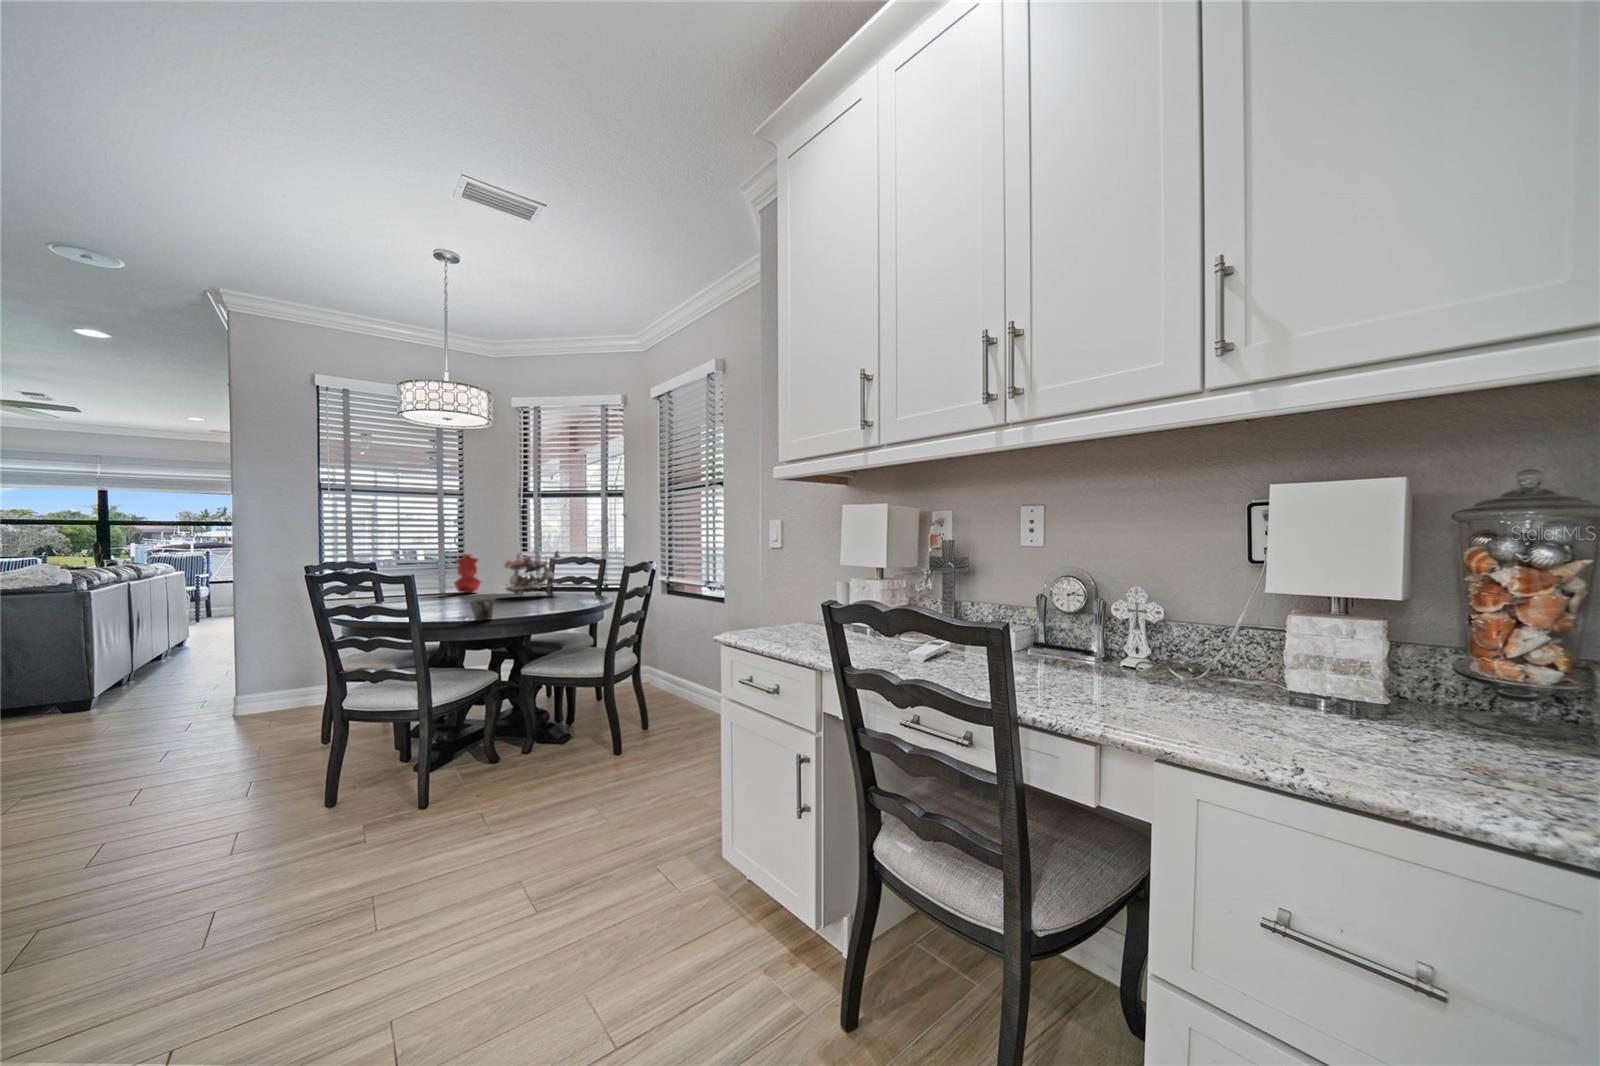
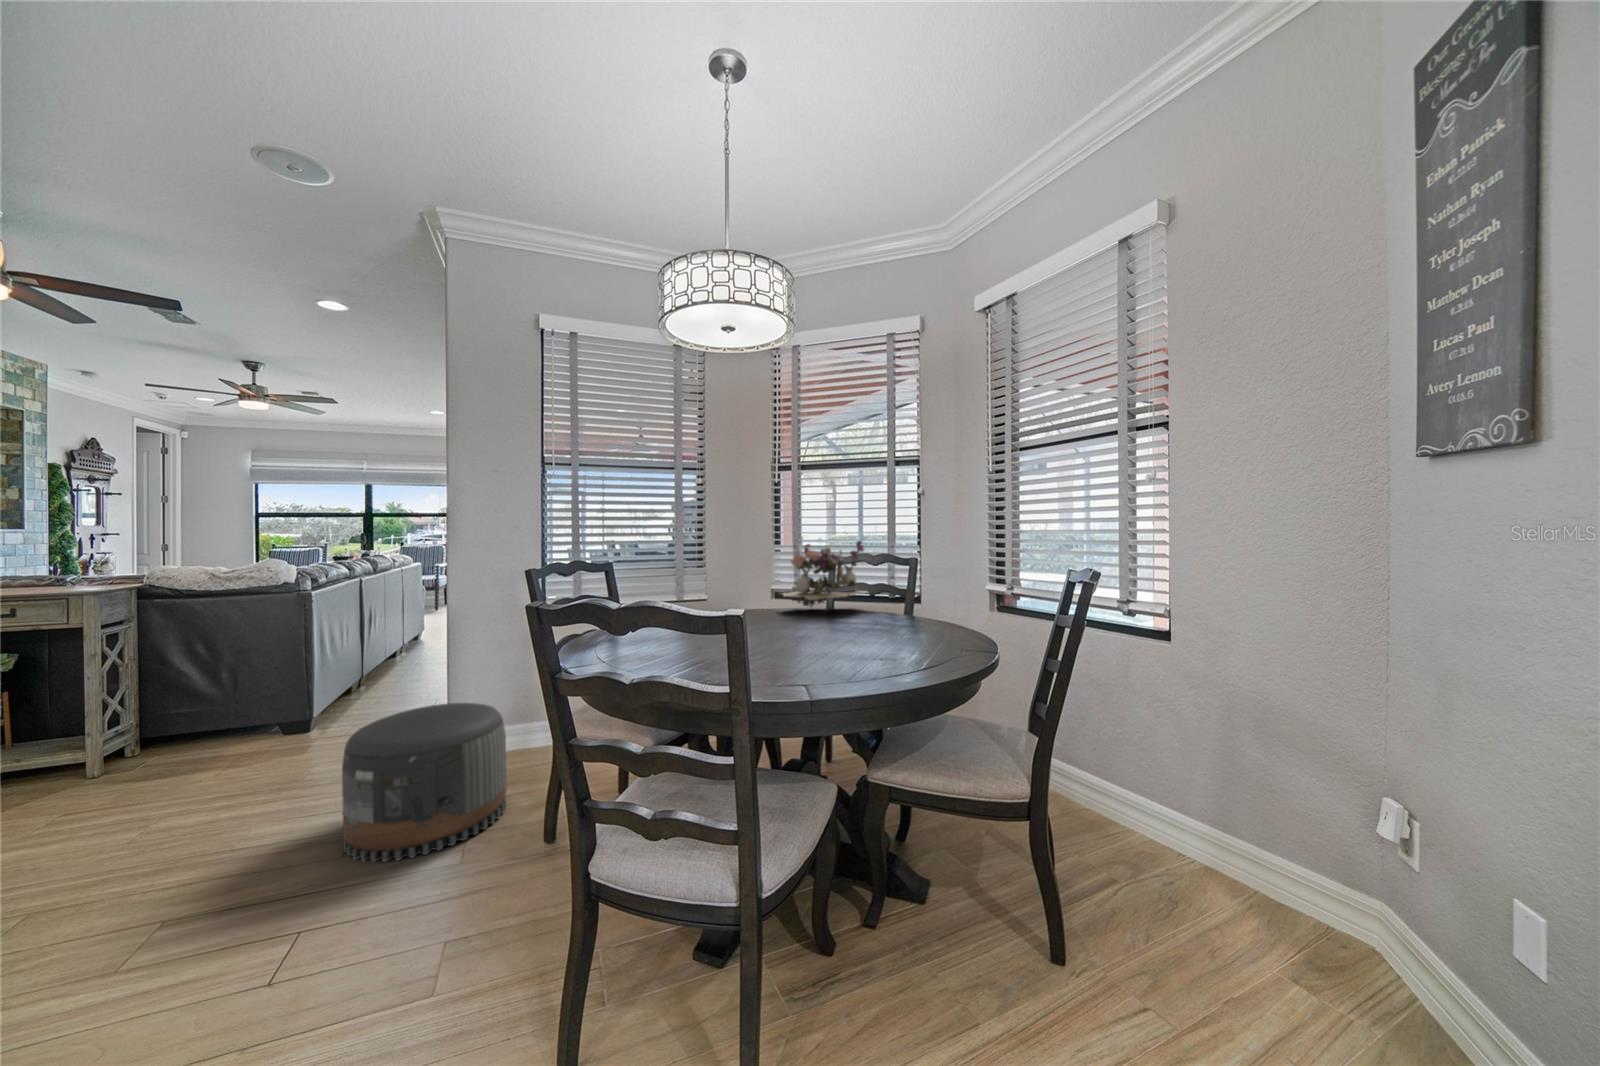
vase: present [454,554,481,593] -> none [704,547,738,600]
mug: present [470,598,494,621] -> none [838,628,888,677]
pouf: none [151,667,283,764] -> present [342,703,507,862]

